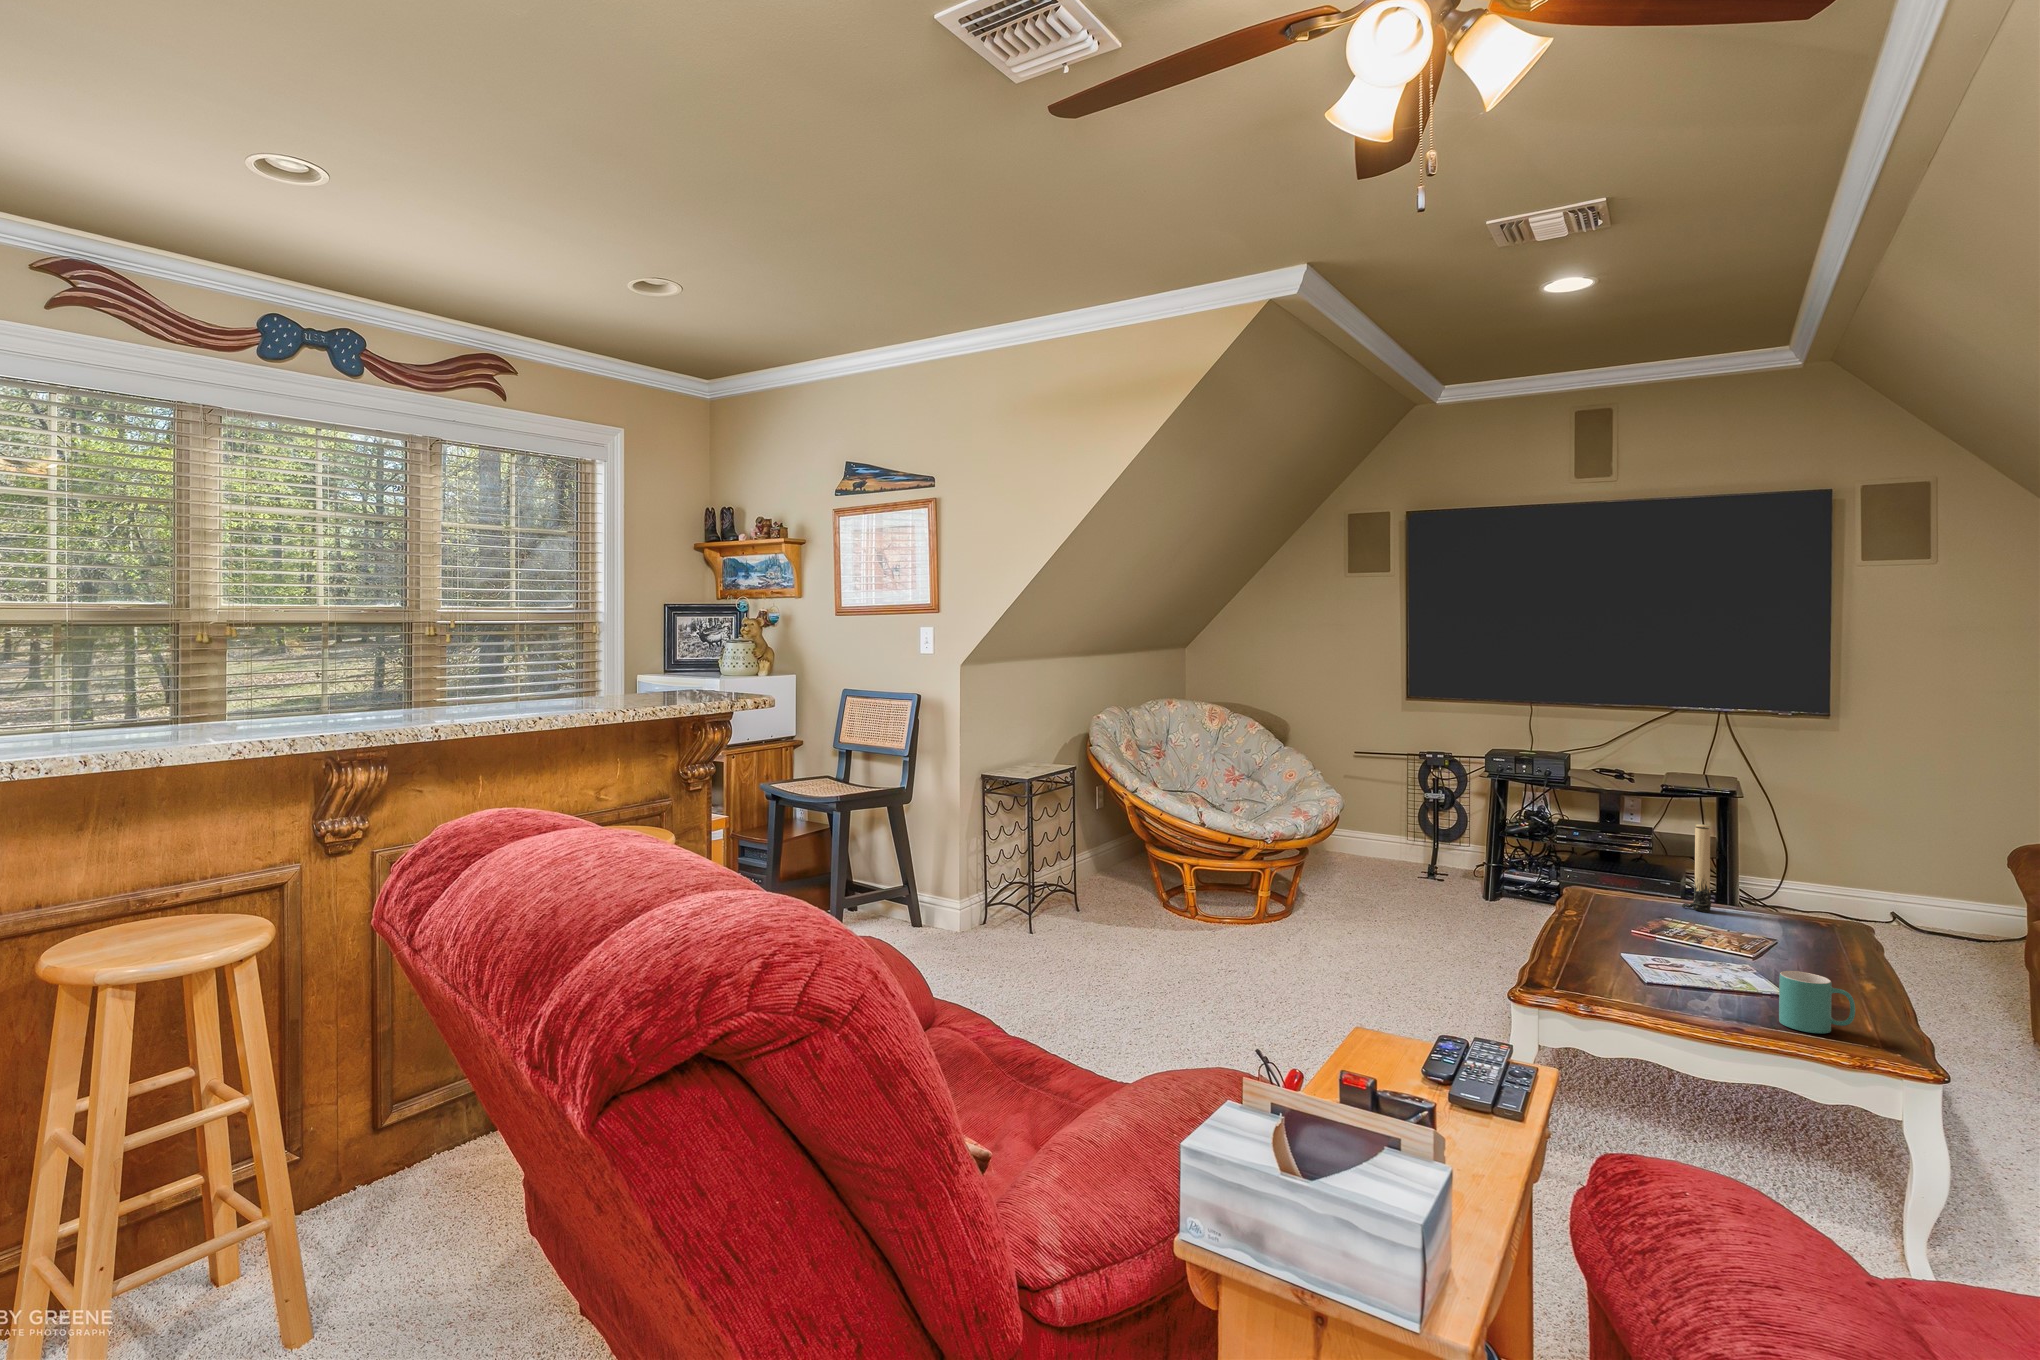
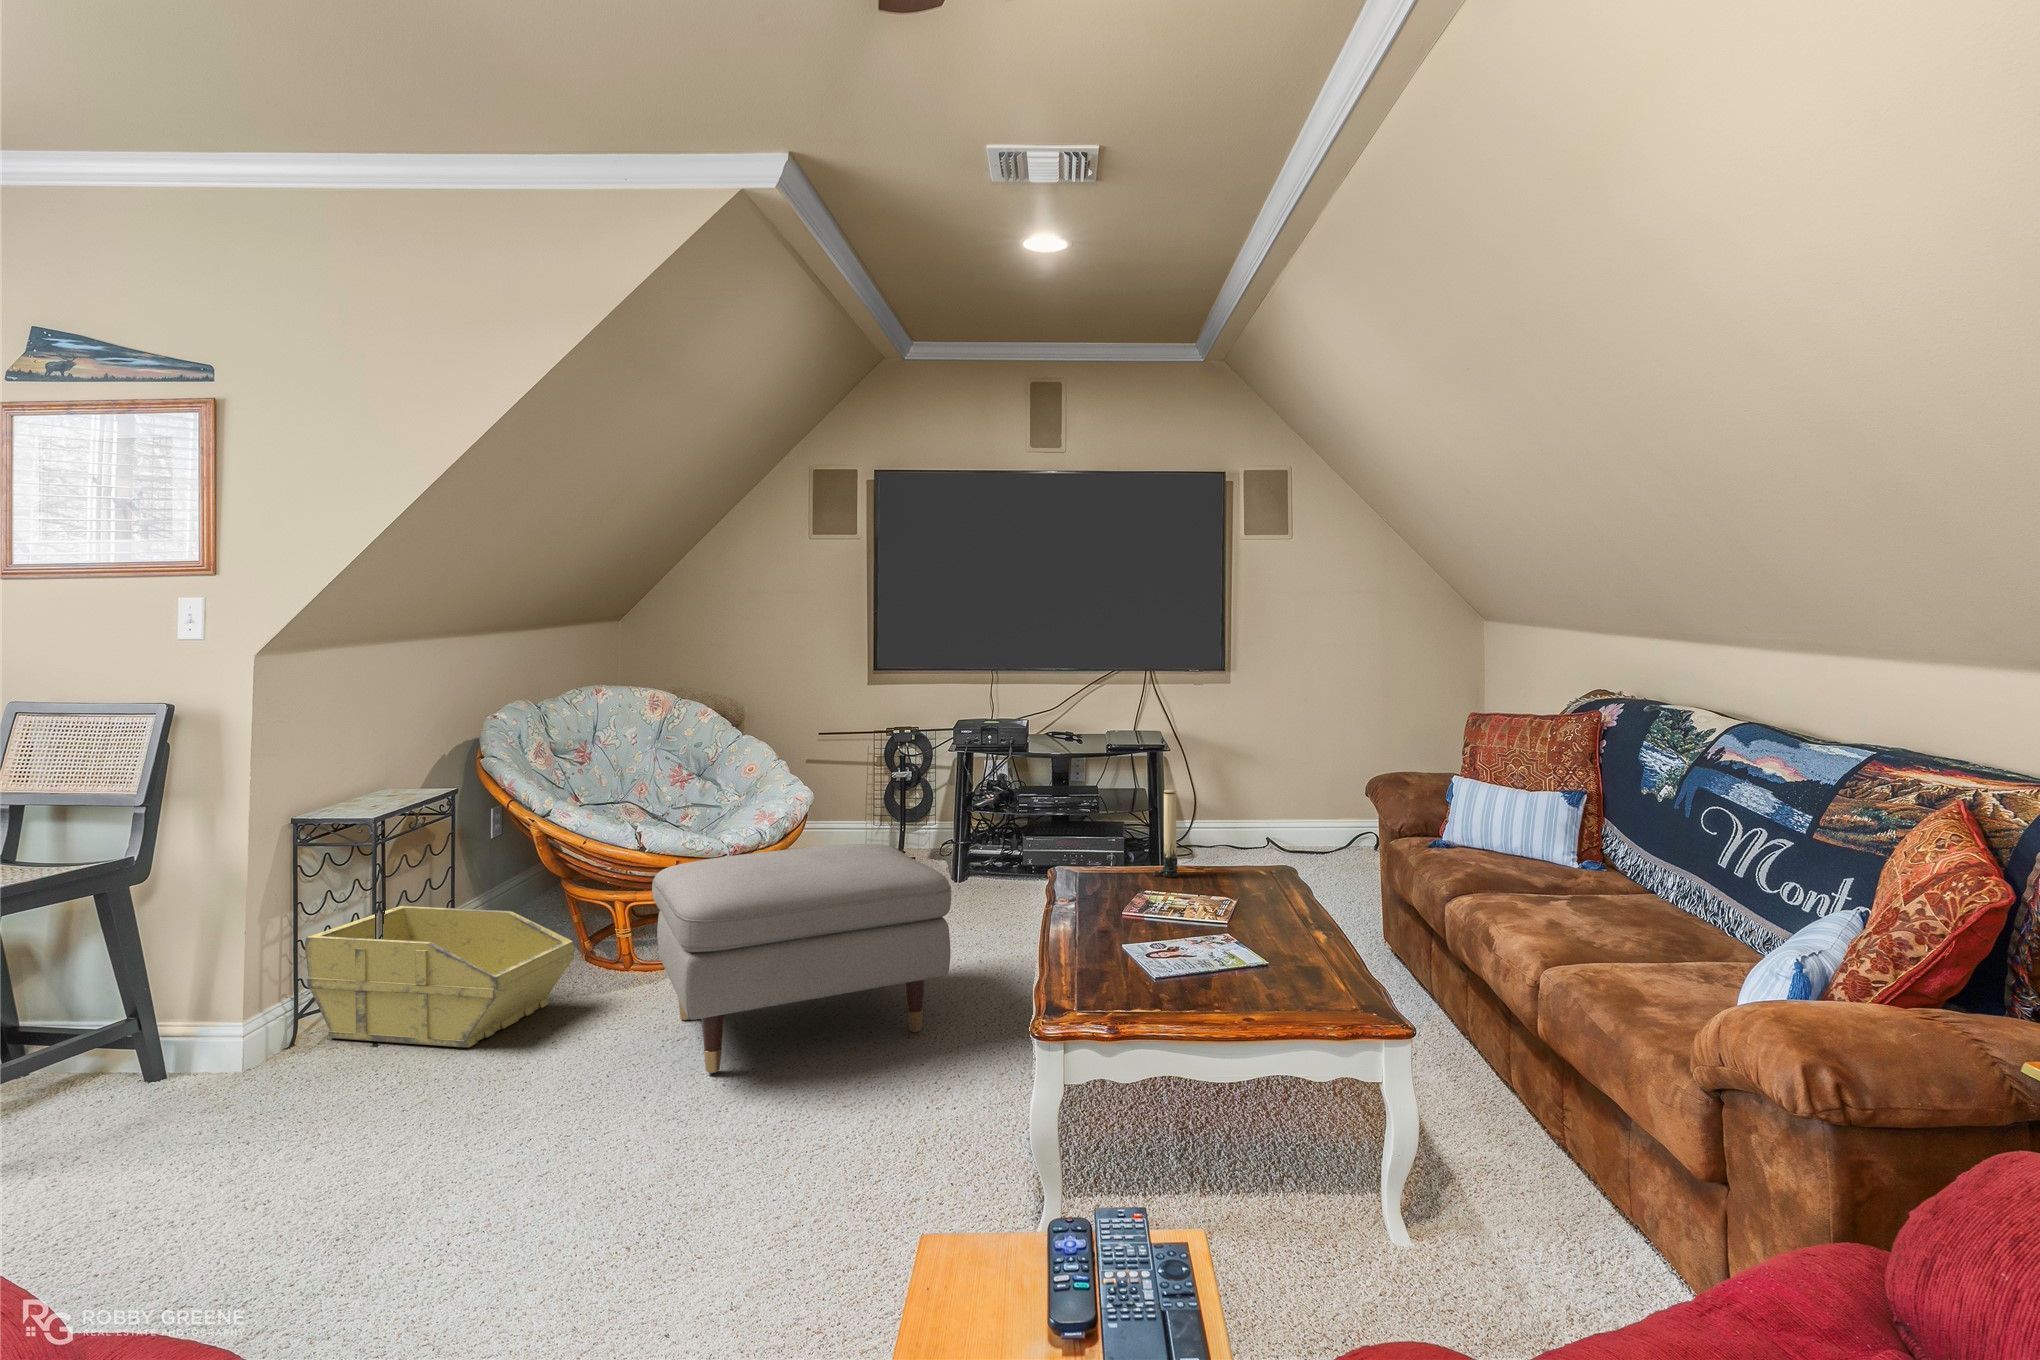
ottoman: none [1211,837,1462,1008] -> present [652,844,951,1073]
storage bin: none [990,844,1155,947] -> present [305,906,575,1047]
mug: present [1779,971,1855,1033] -> none [1279,945,1340,1009]

